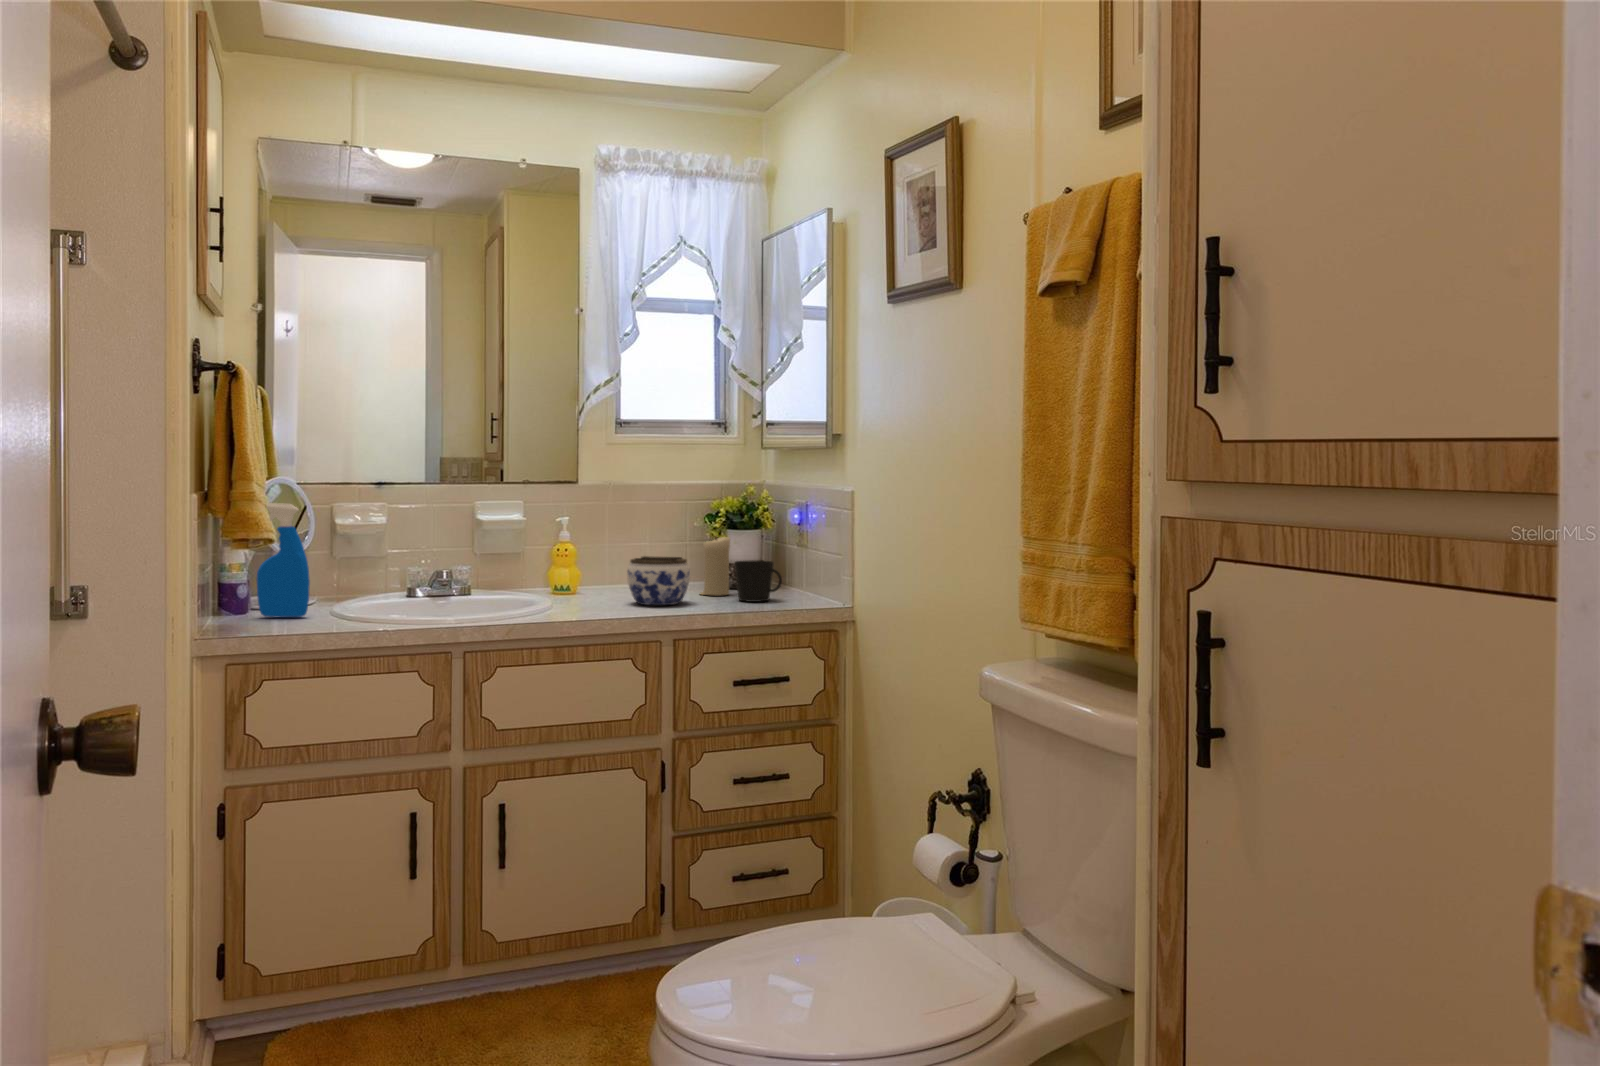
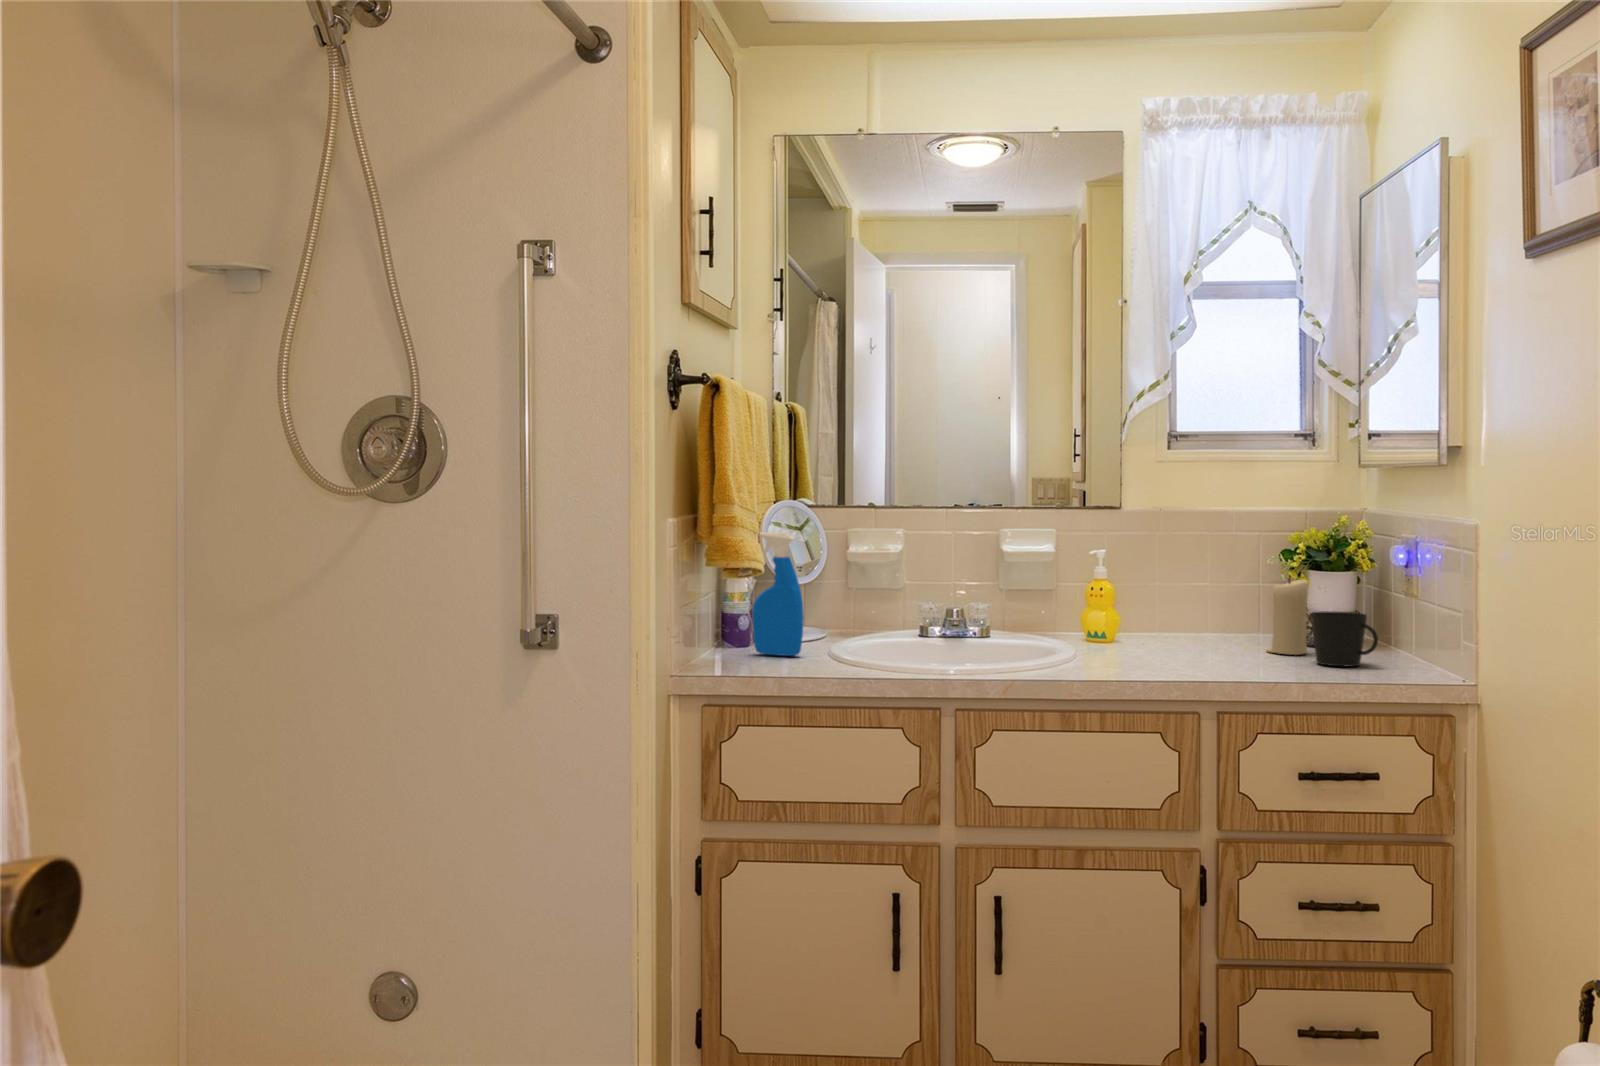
jar: present [627,556,690,605] -> none [1166,602,1248,665]

